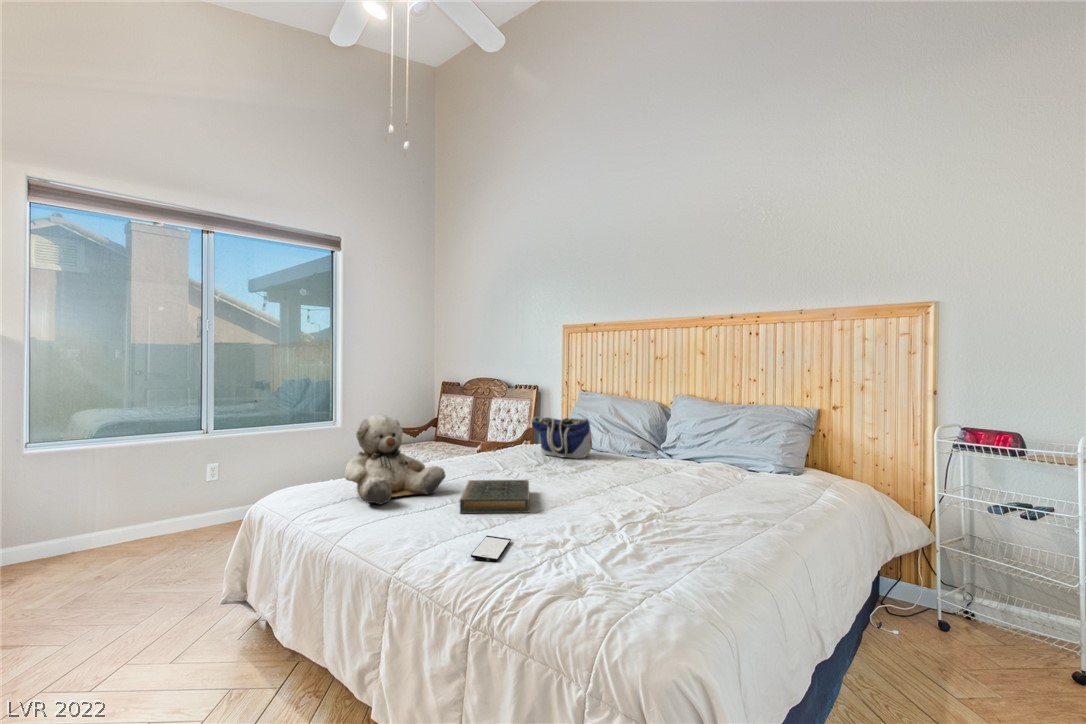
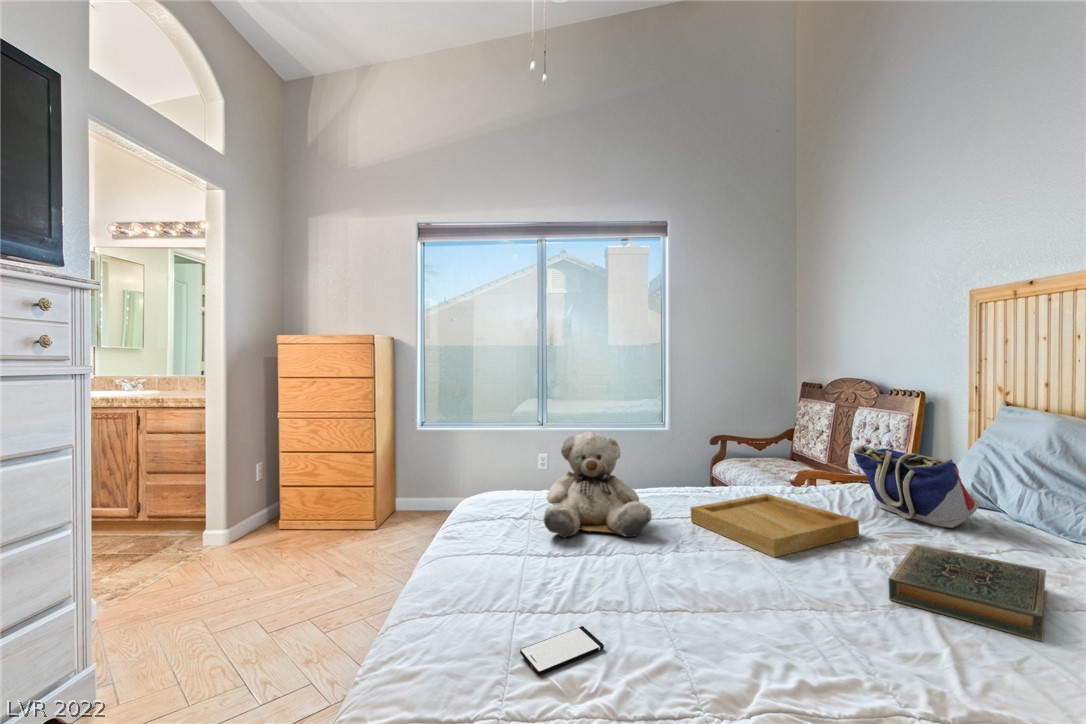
tray: none [456,454,552,485] -> present [691,494,859,557]
hardback book: present [460,480,530,513] -> present [888,544,1047,641]

